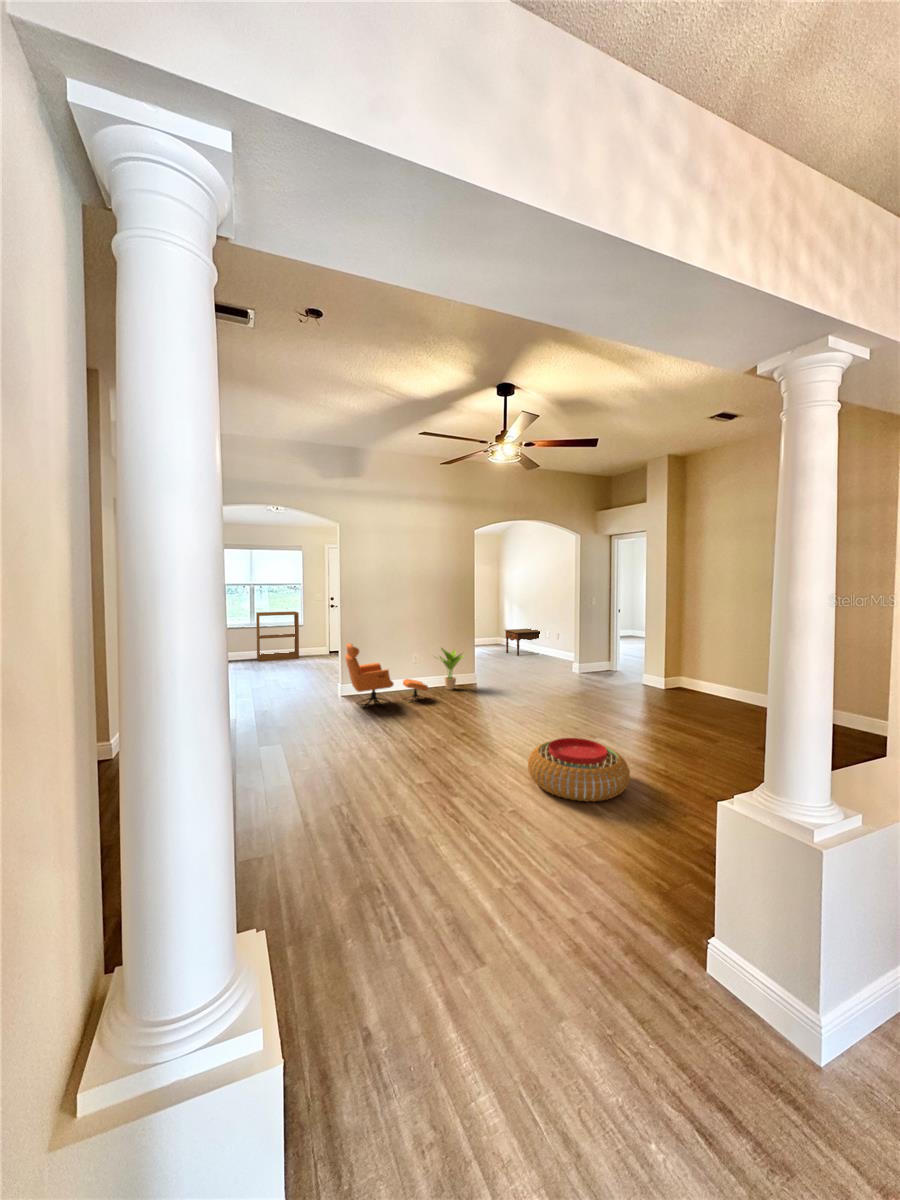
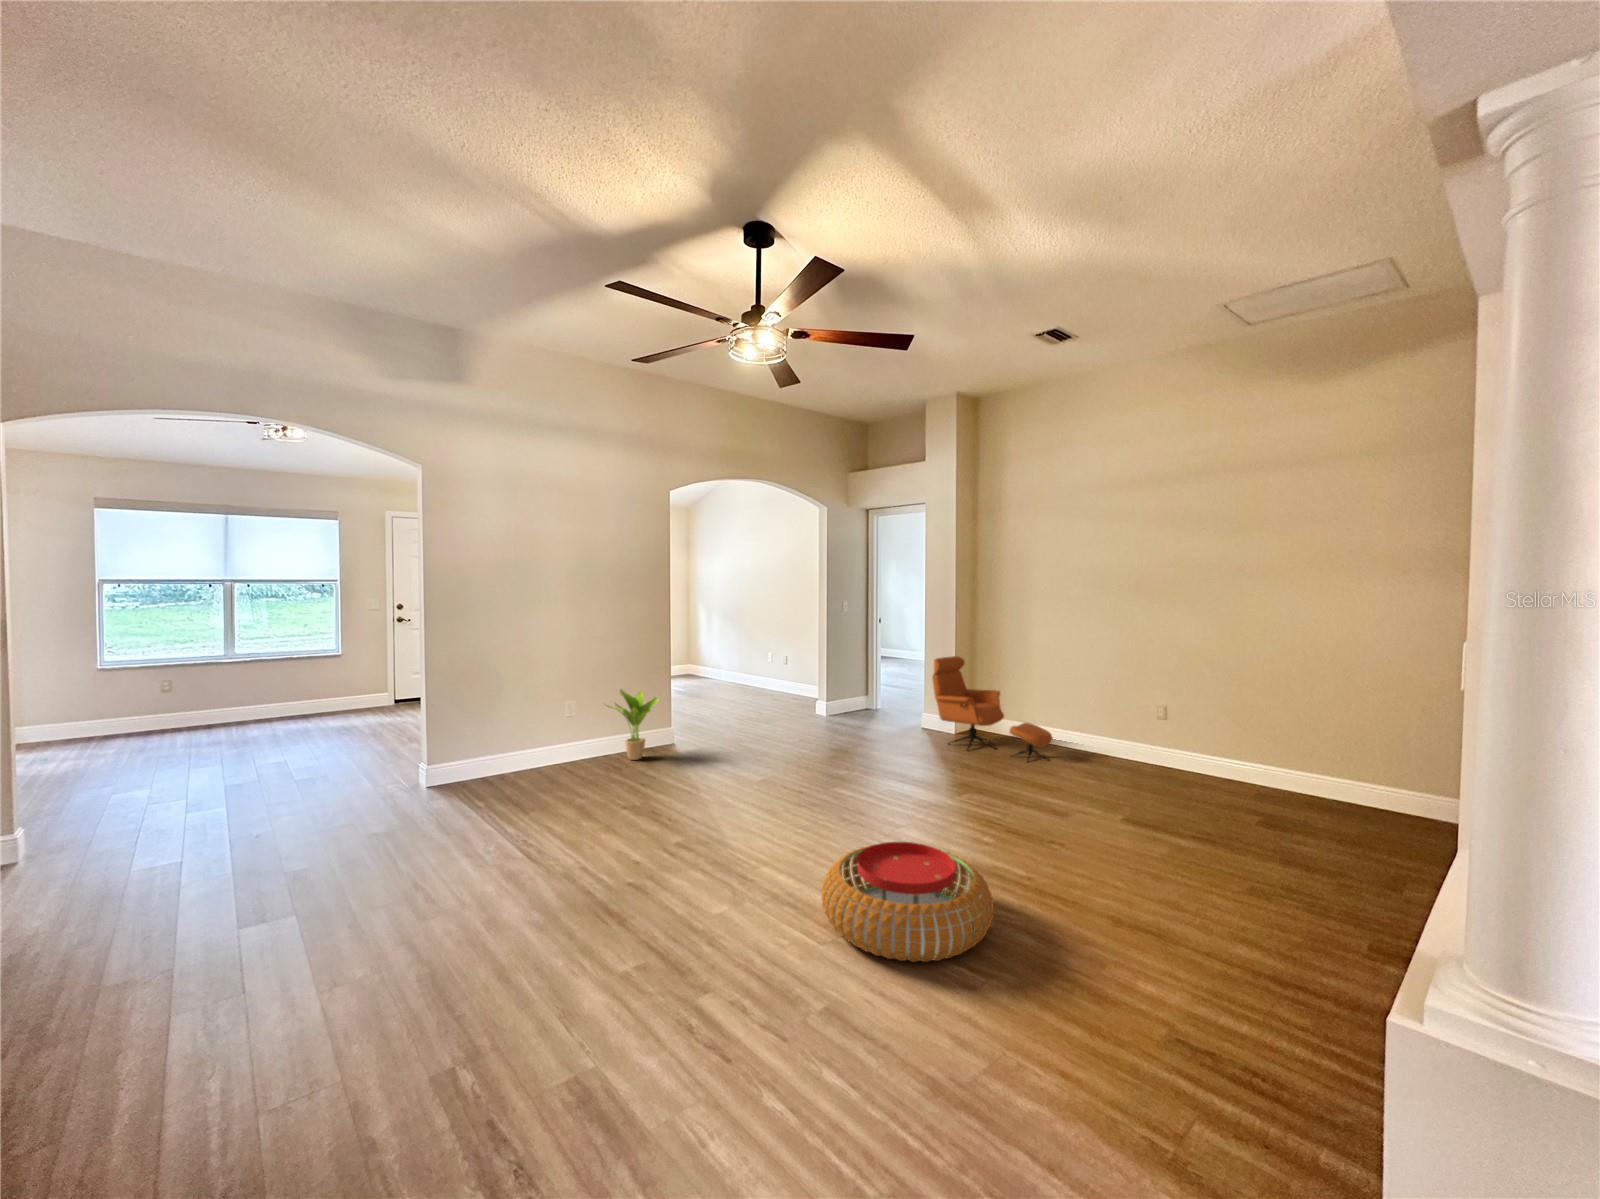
bookshelf: present [256,612,299,661] -> none [233,631,330,729]
side table: present [505,629,540,656] -> none [706,648,767,692]
armchair: present [345,643,428,706] -> present [932,656,1053,761]

